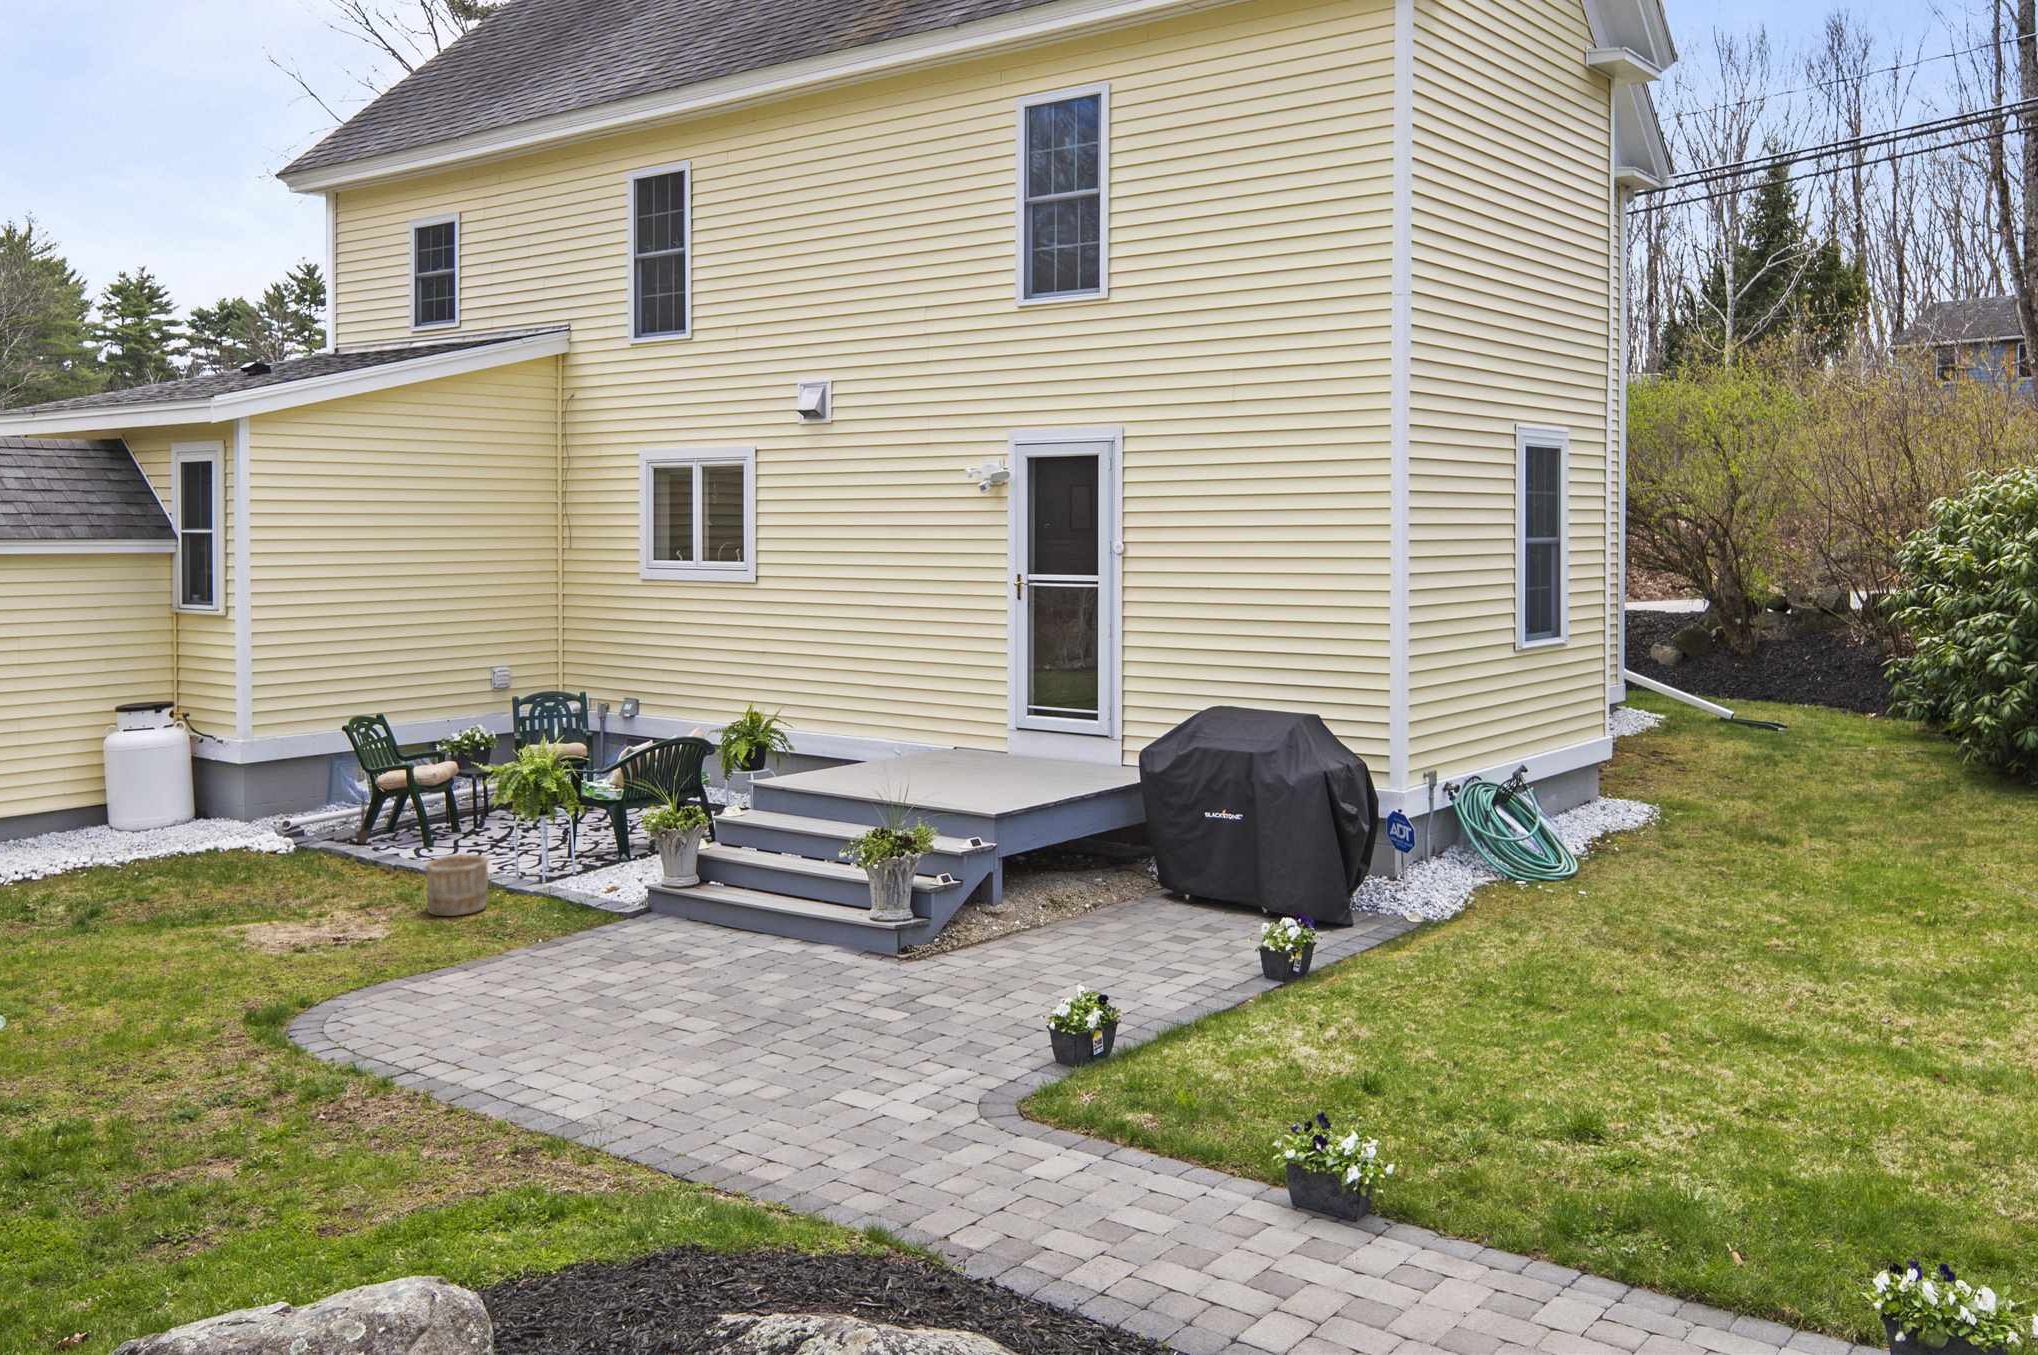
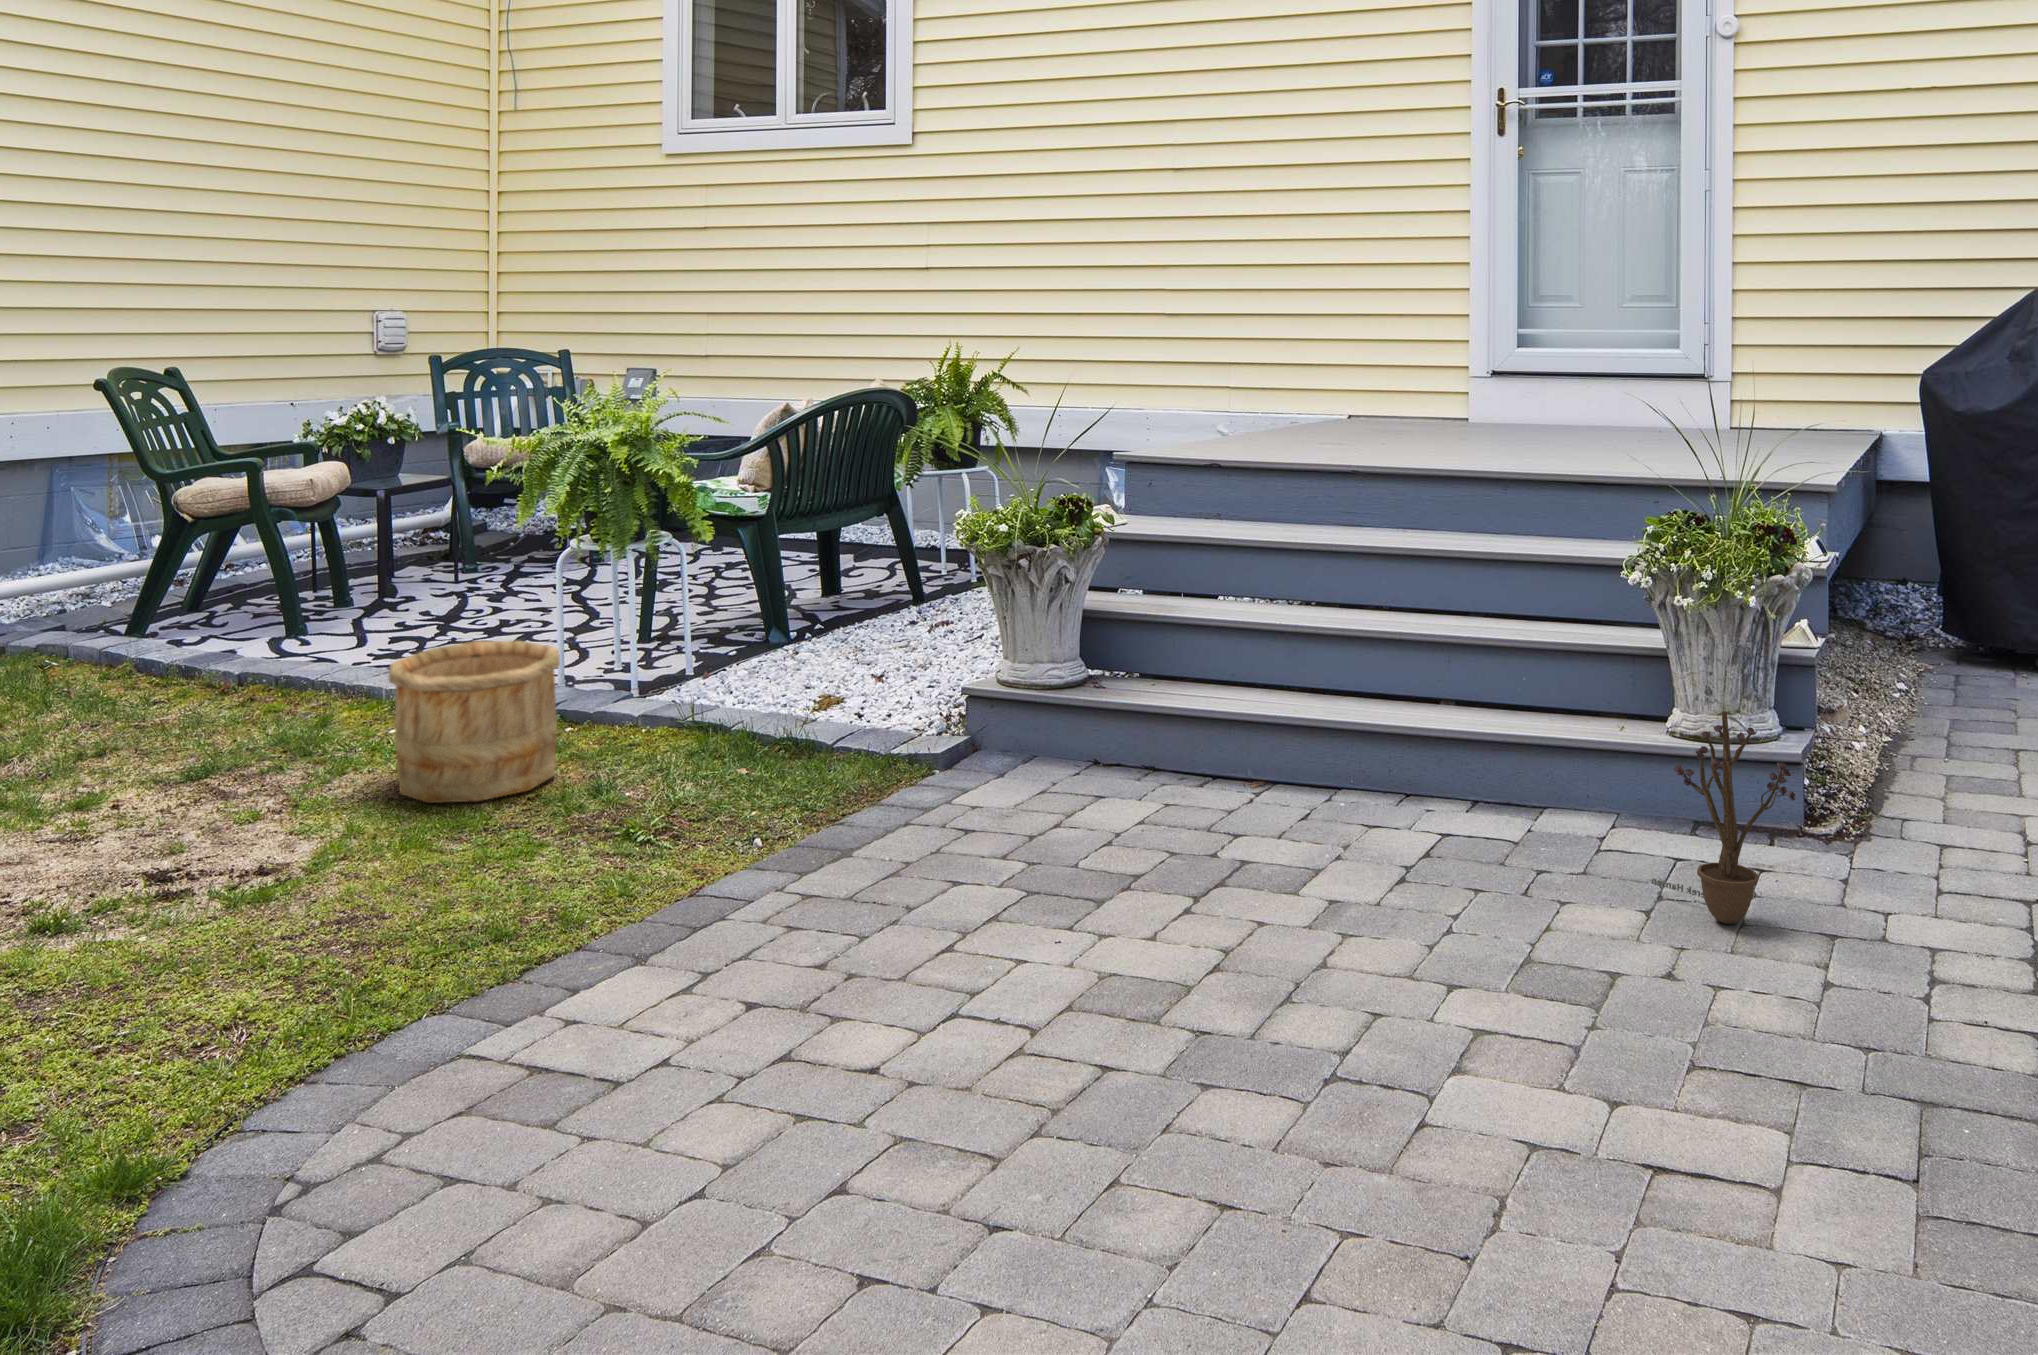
decorative plant: present [355,794,371,844] -> present [1652,711,1795,924]

